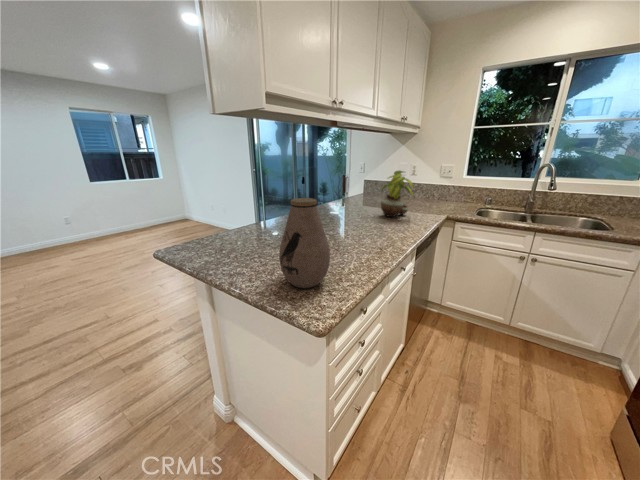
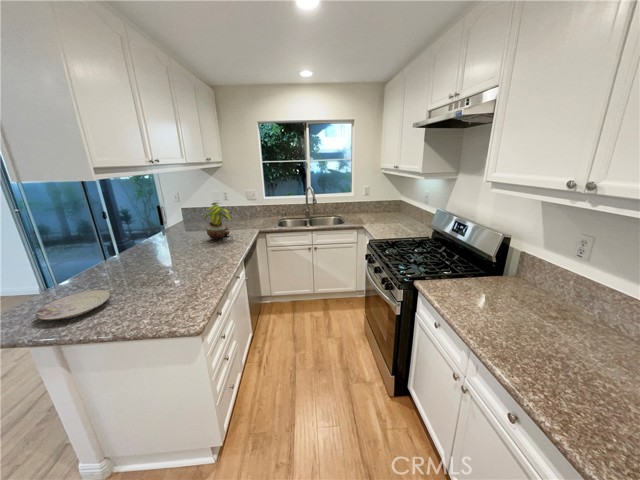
vase: present [279,198,330,288] -> none [143,247,188,314]
plate: none [207,236,266,257] -> present [36,290,111,320]

